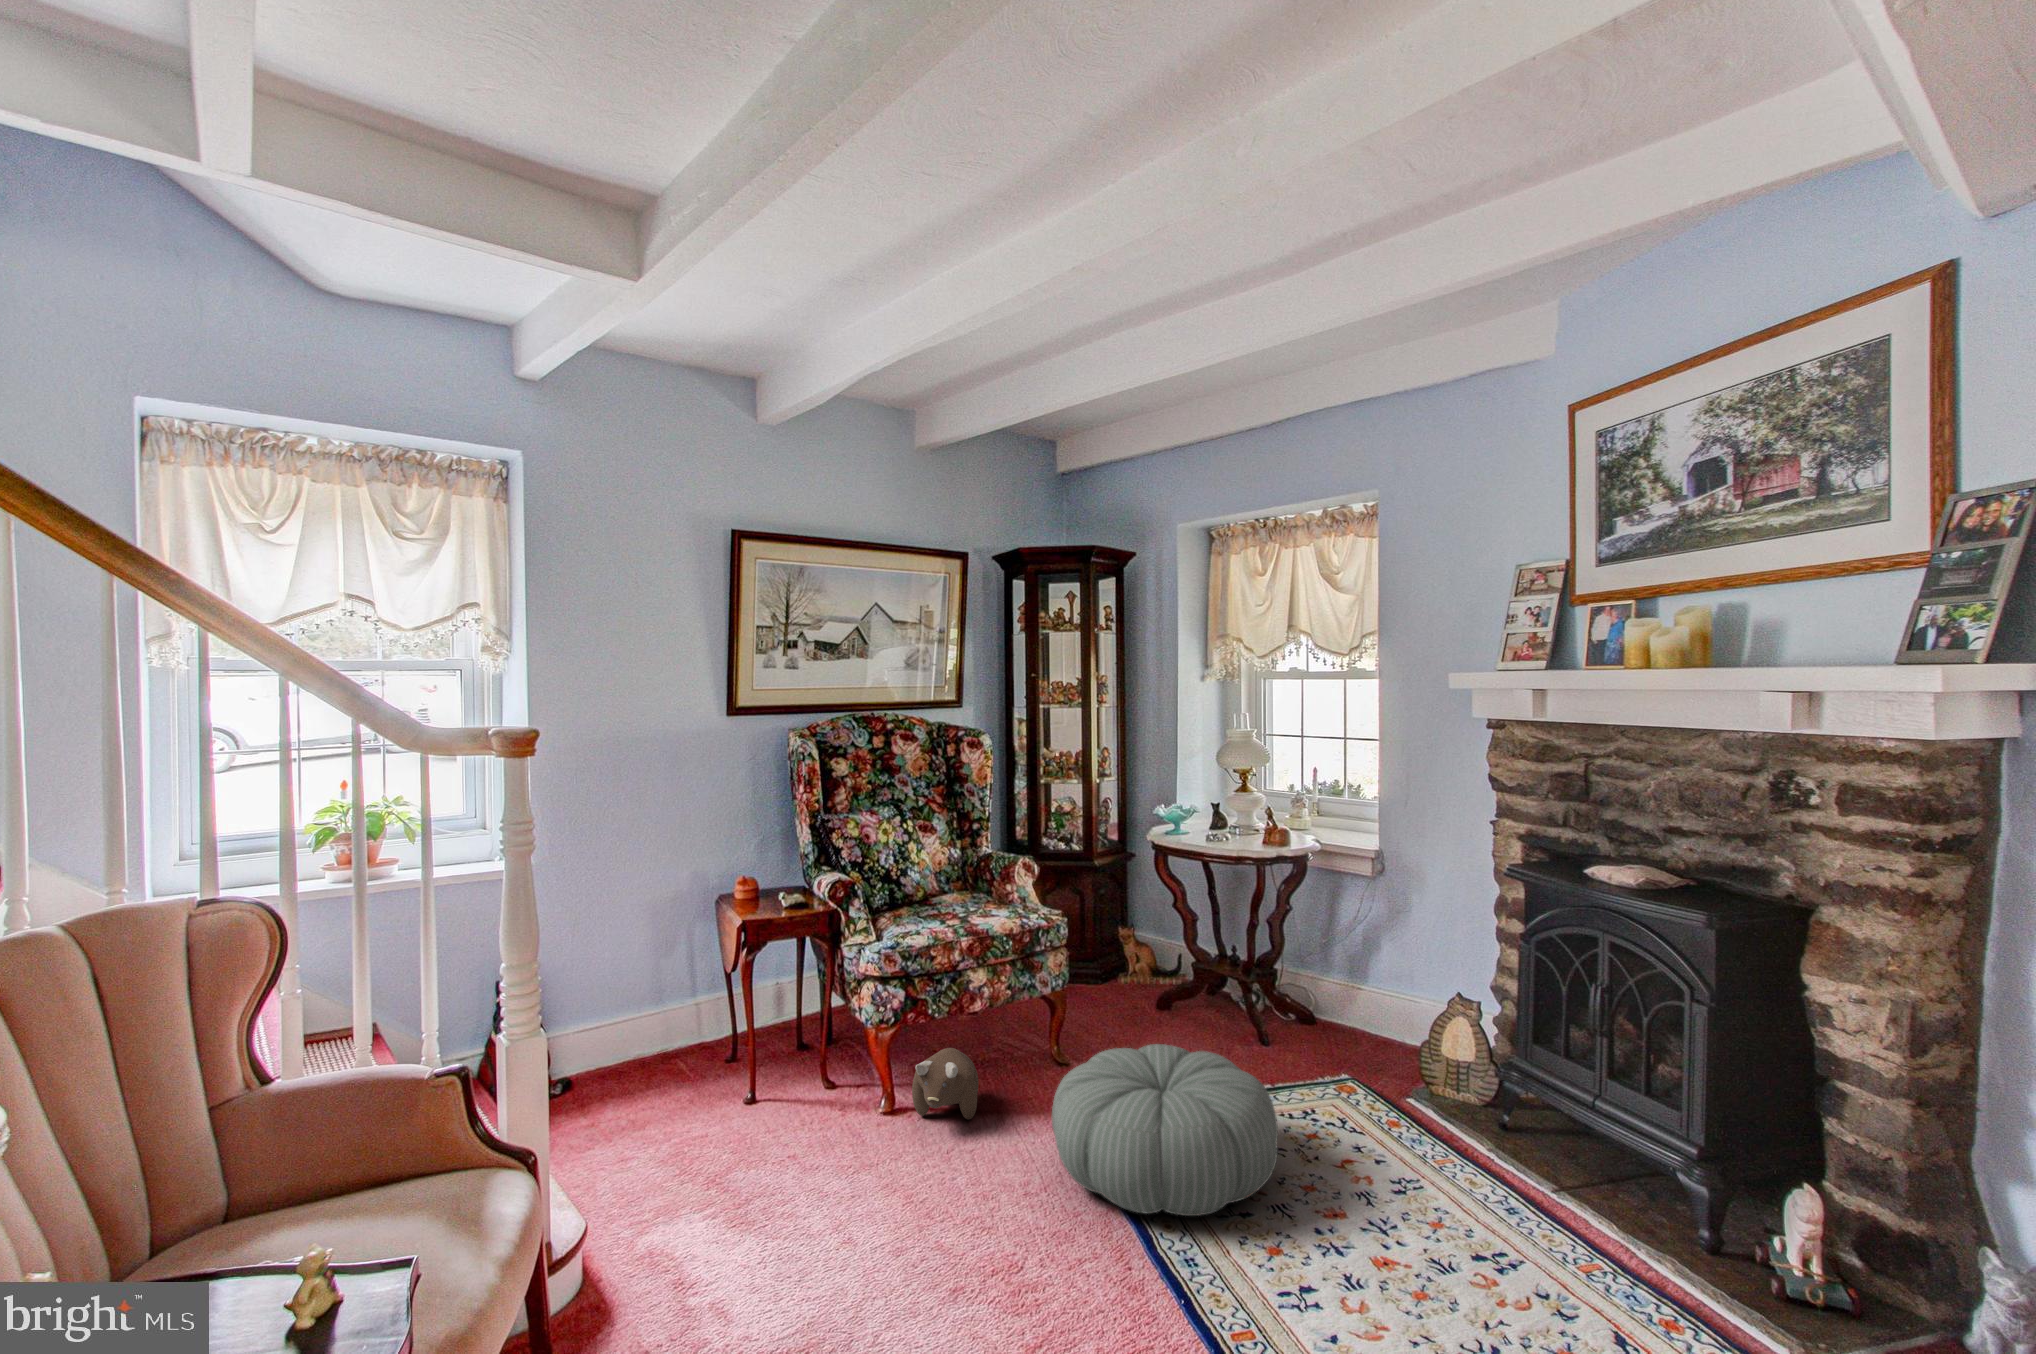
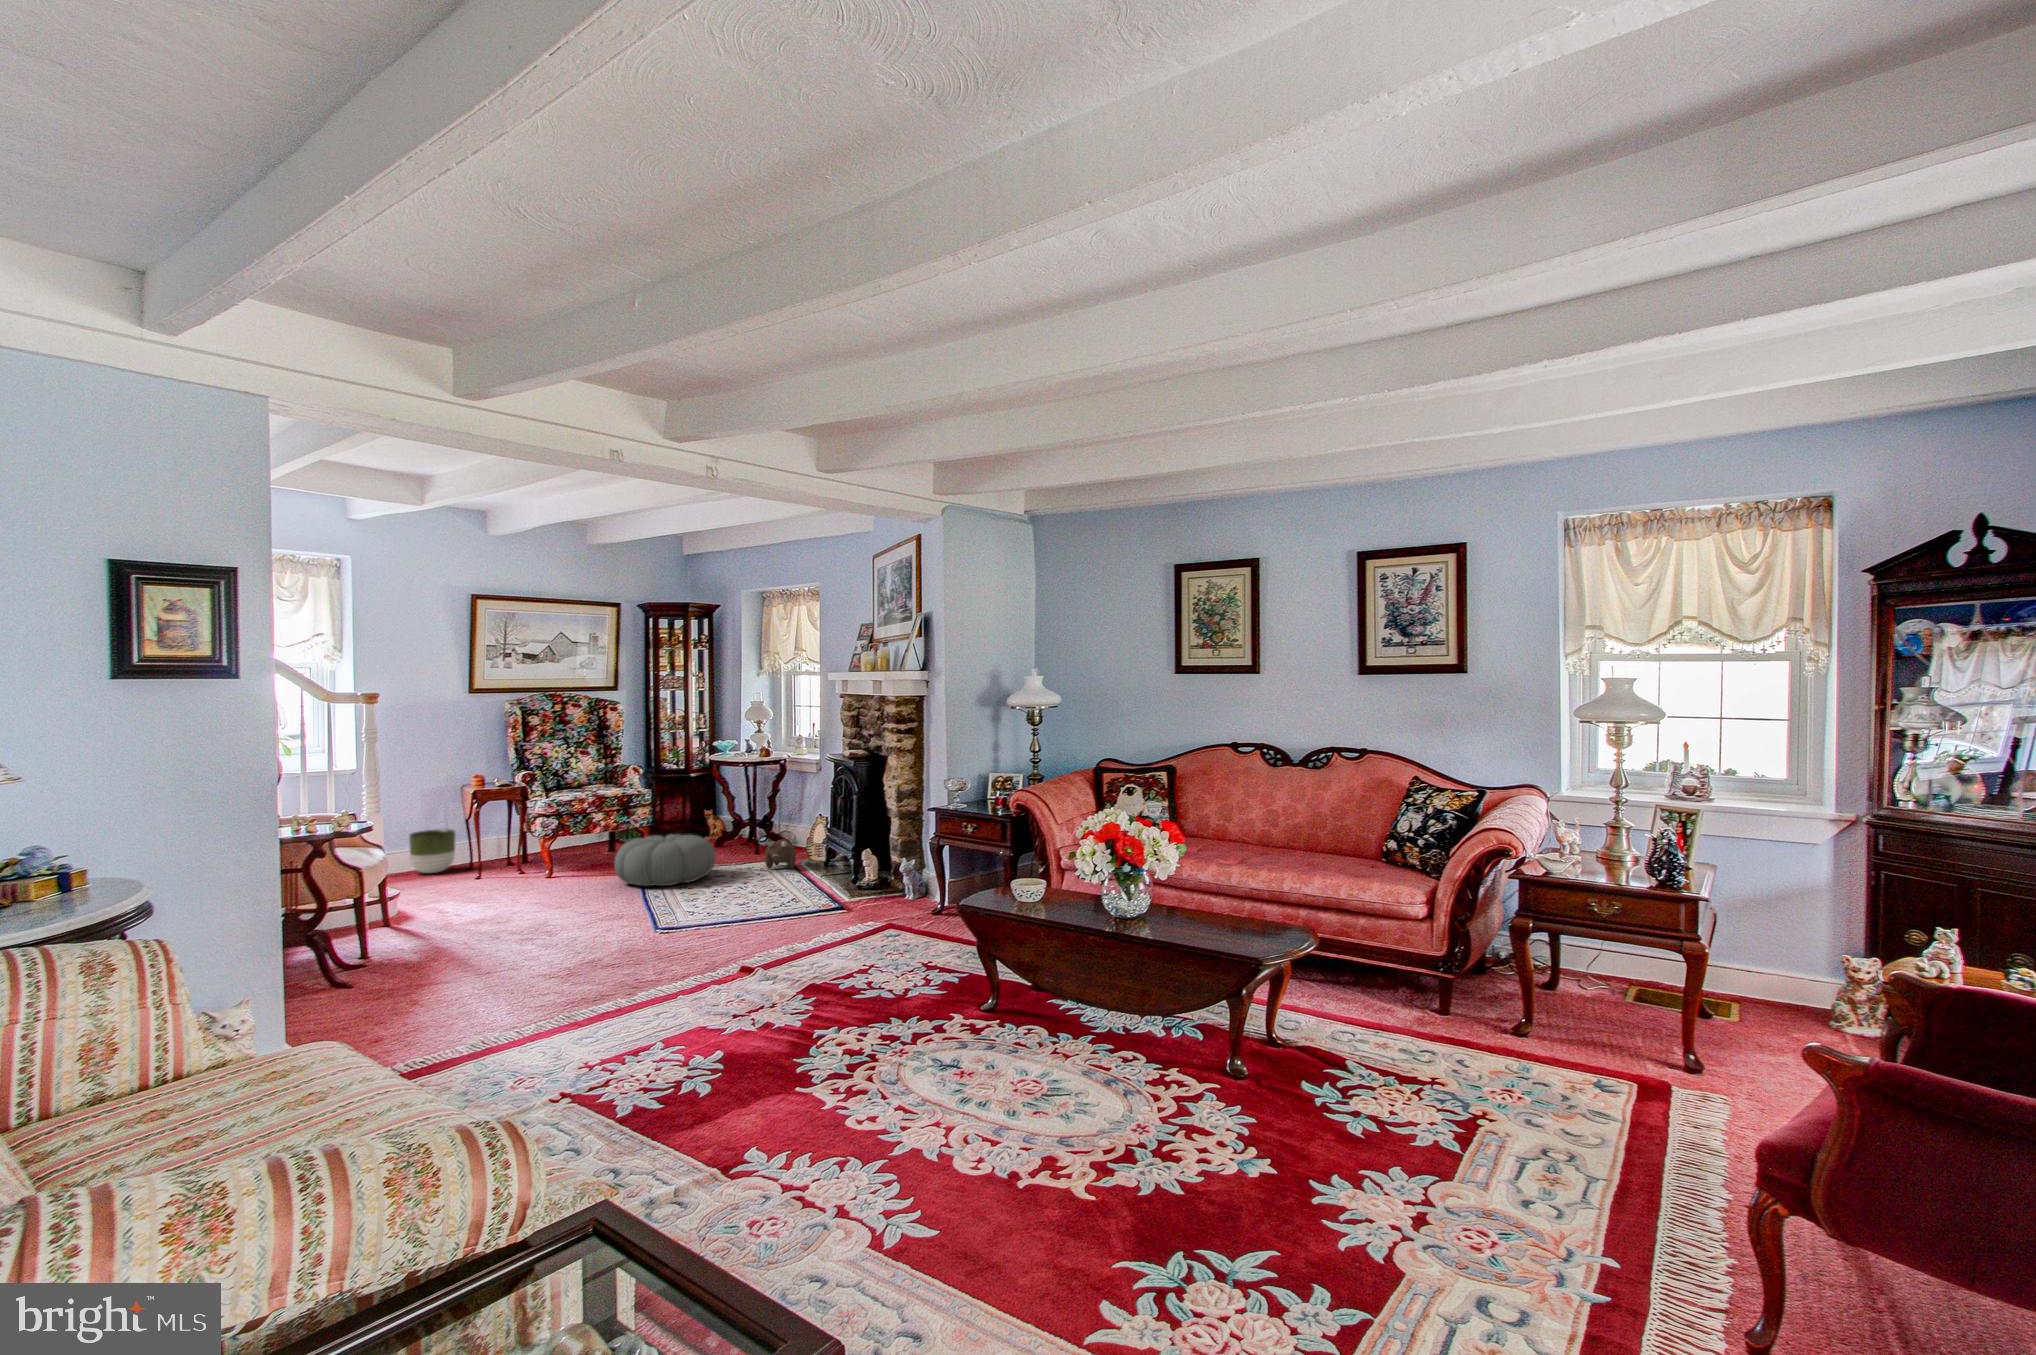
planter: none [627,979,709,1074] -> present [409,829,456,873]
plush toy: present [912,1048,979,1120] -> present [765,839,796,869]

